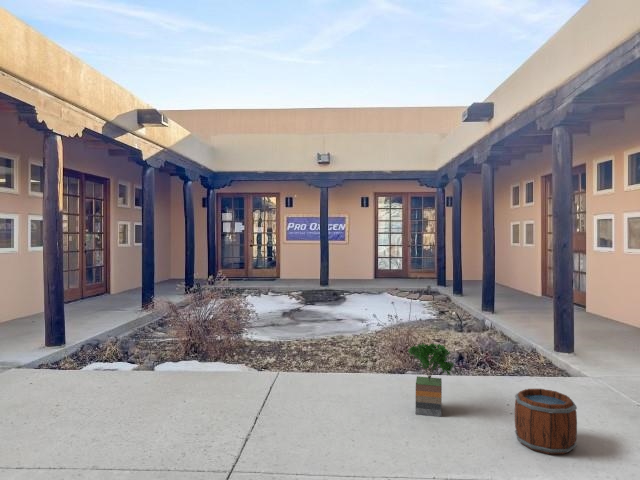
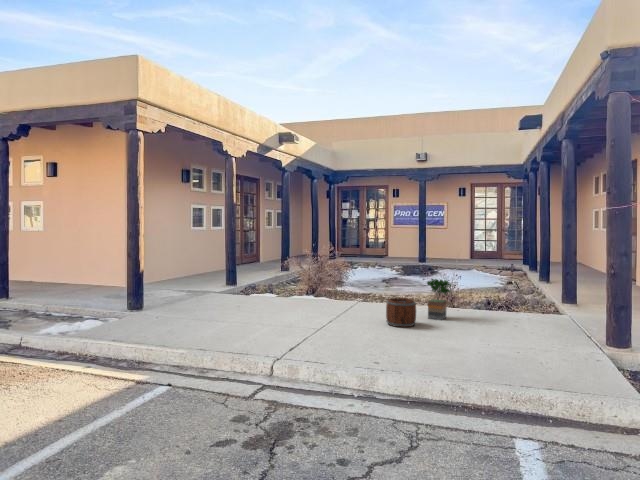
bucket: present [515,389,577,454] -> present [386,298,416,327]

